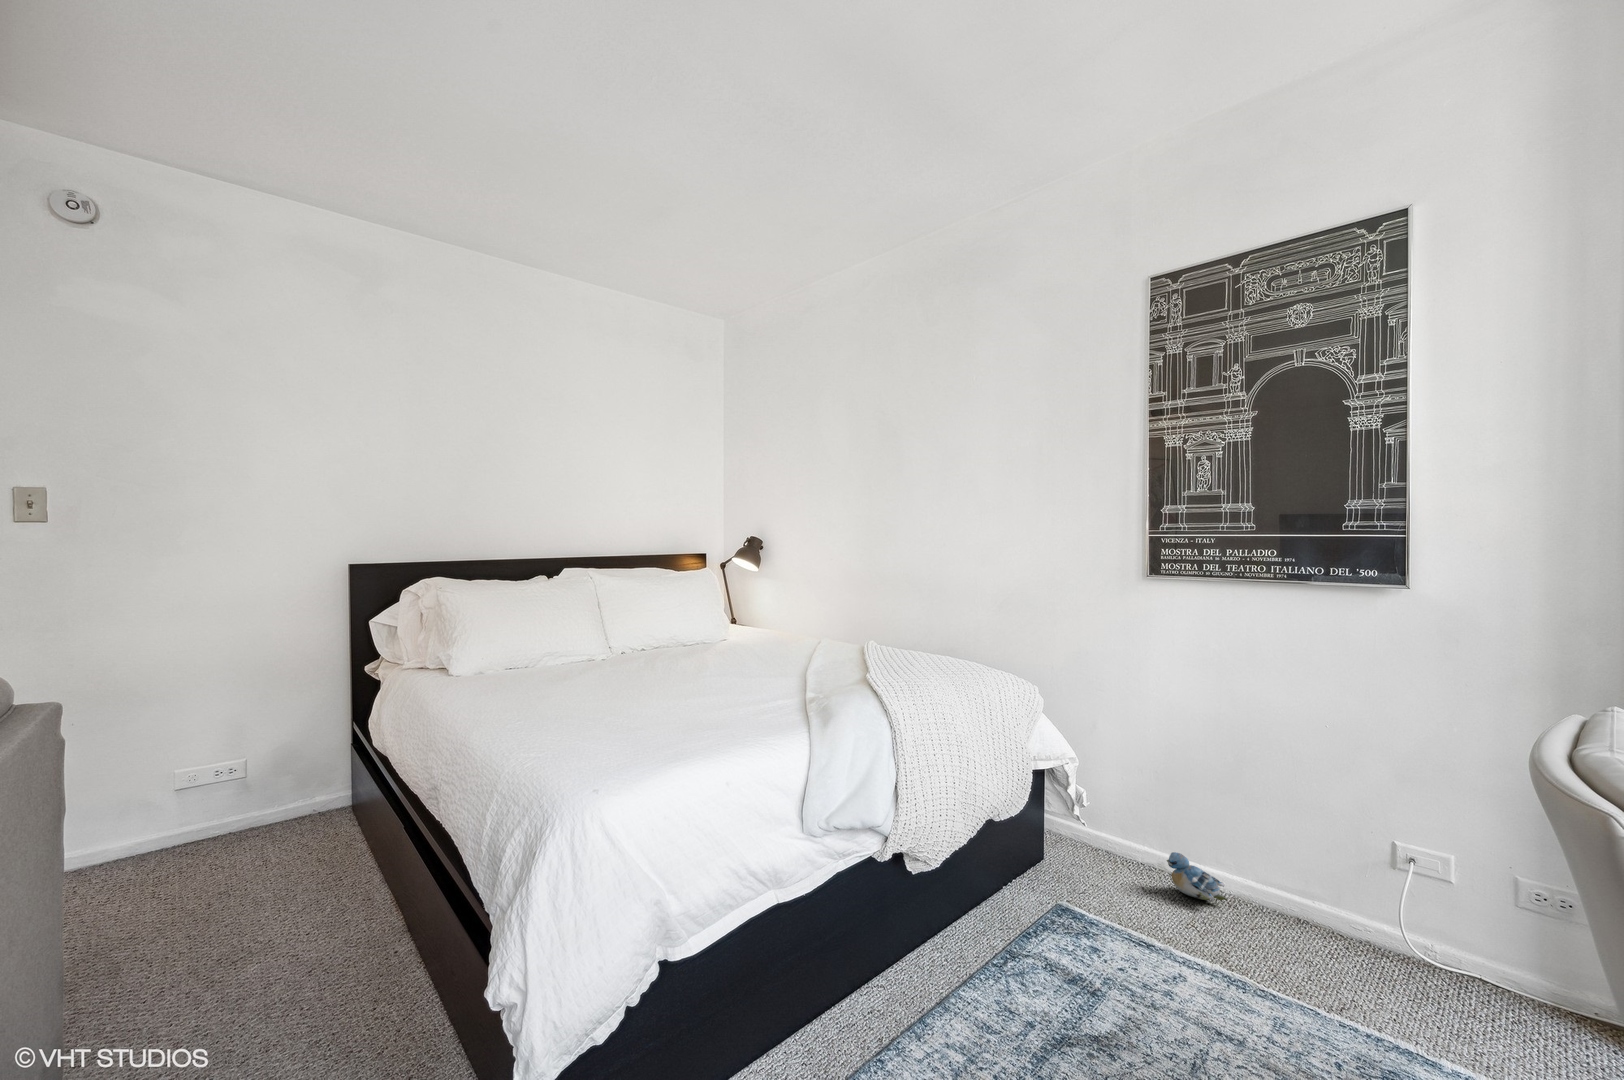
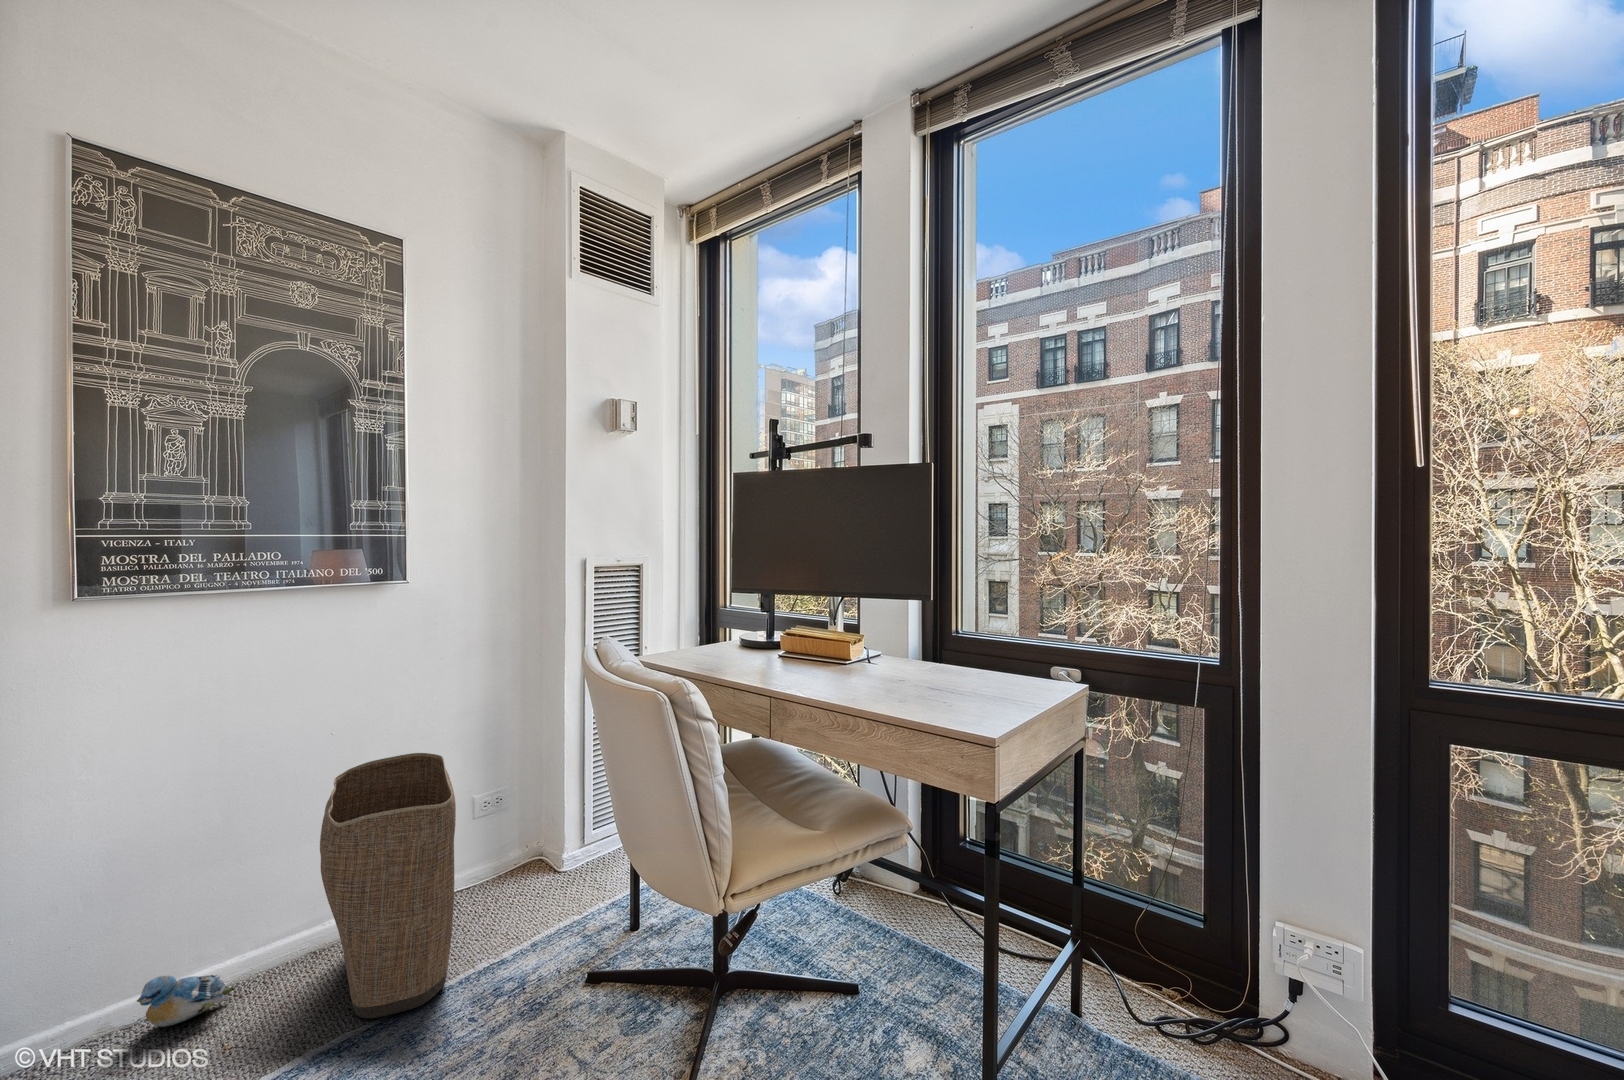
laundry basket: none [1242,766,1430,1020] -> present [320,753,456,1018]

